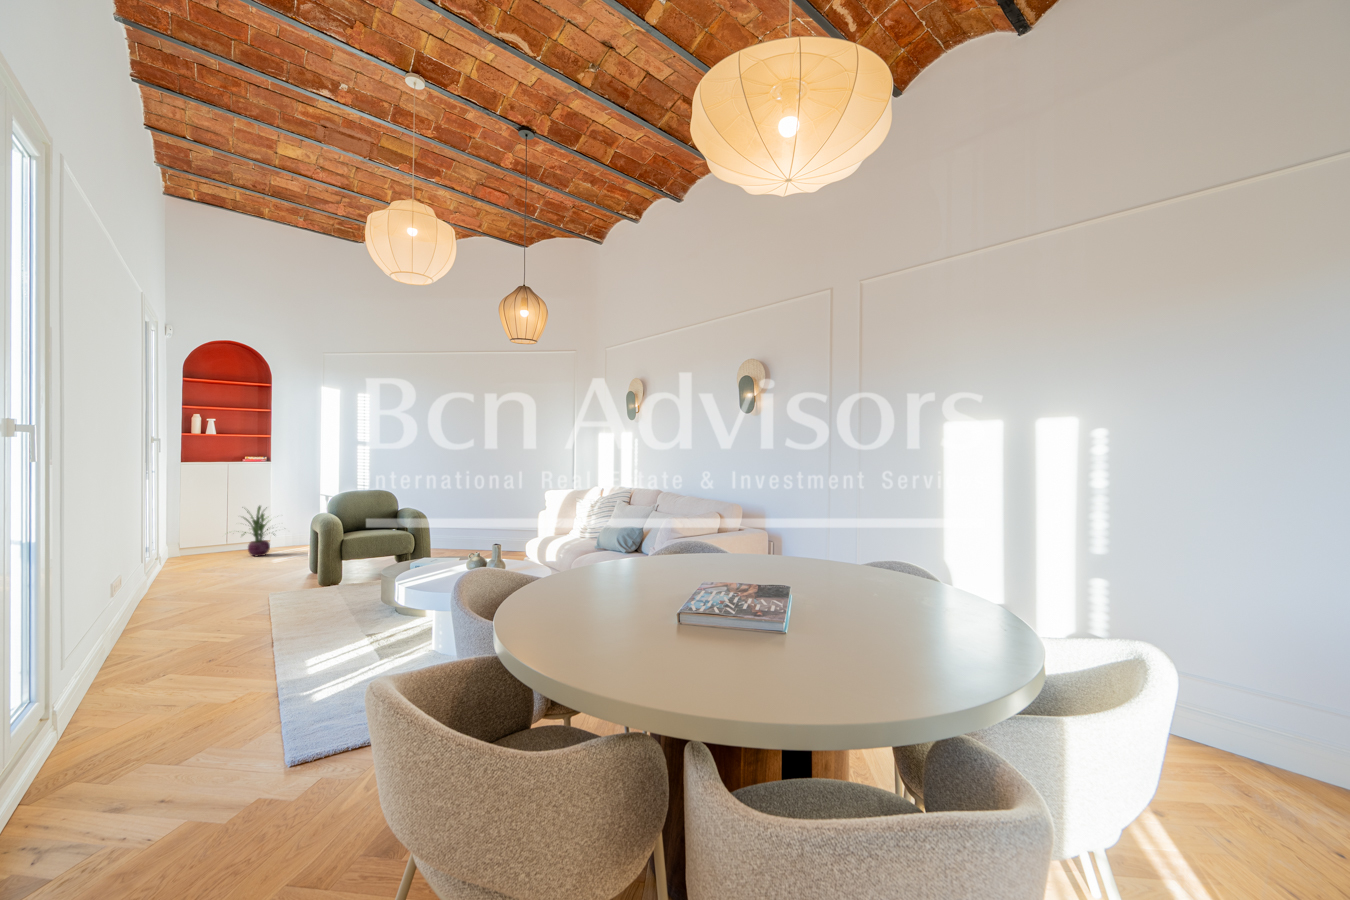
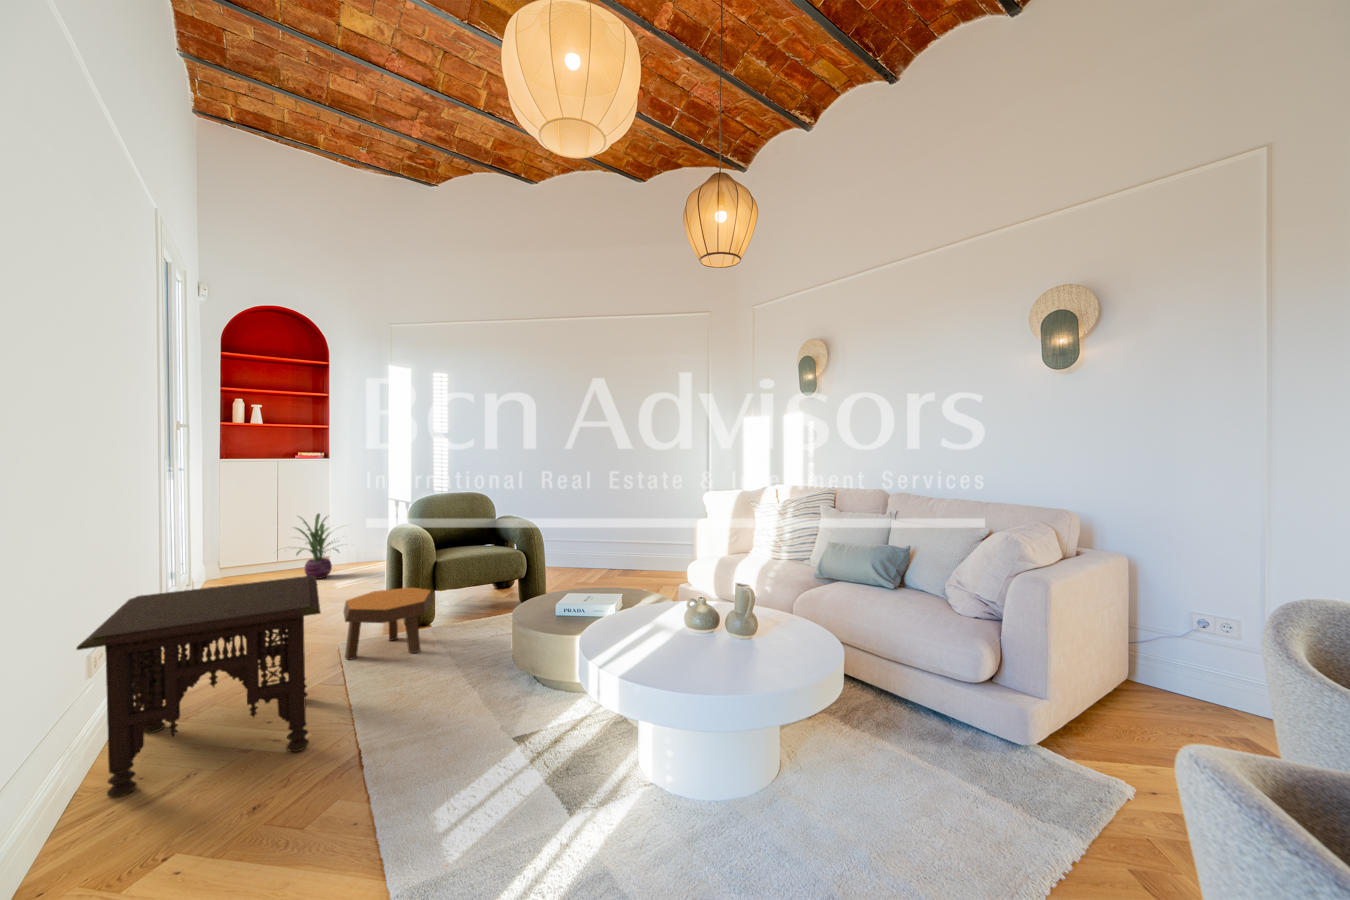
side table: none [111,541,250,656] -> present [77,576,321,798]
footstool: none [271,556,337,602] -> present [344,588,433,660]

